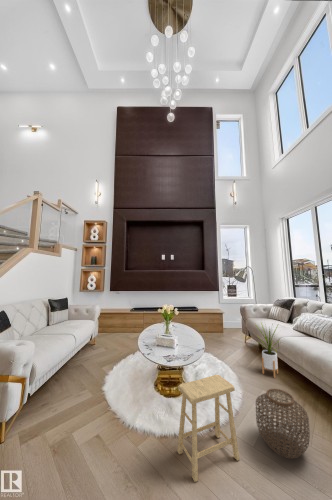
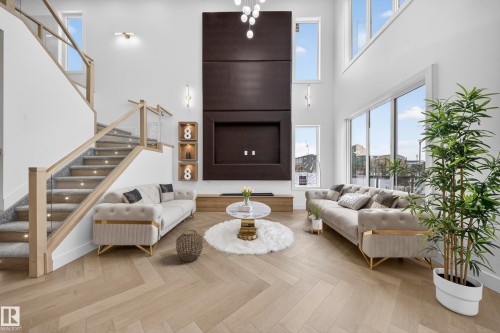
footstool: present [177,375,239,482] -> none [249,222,281,267]
woven basket: present [256,389,310,459] -> present [176,230,203,261]

